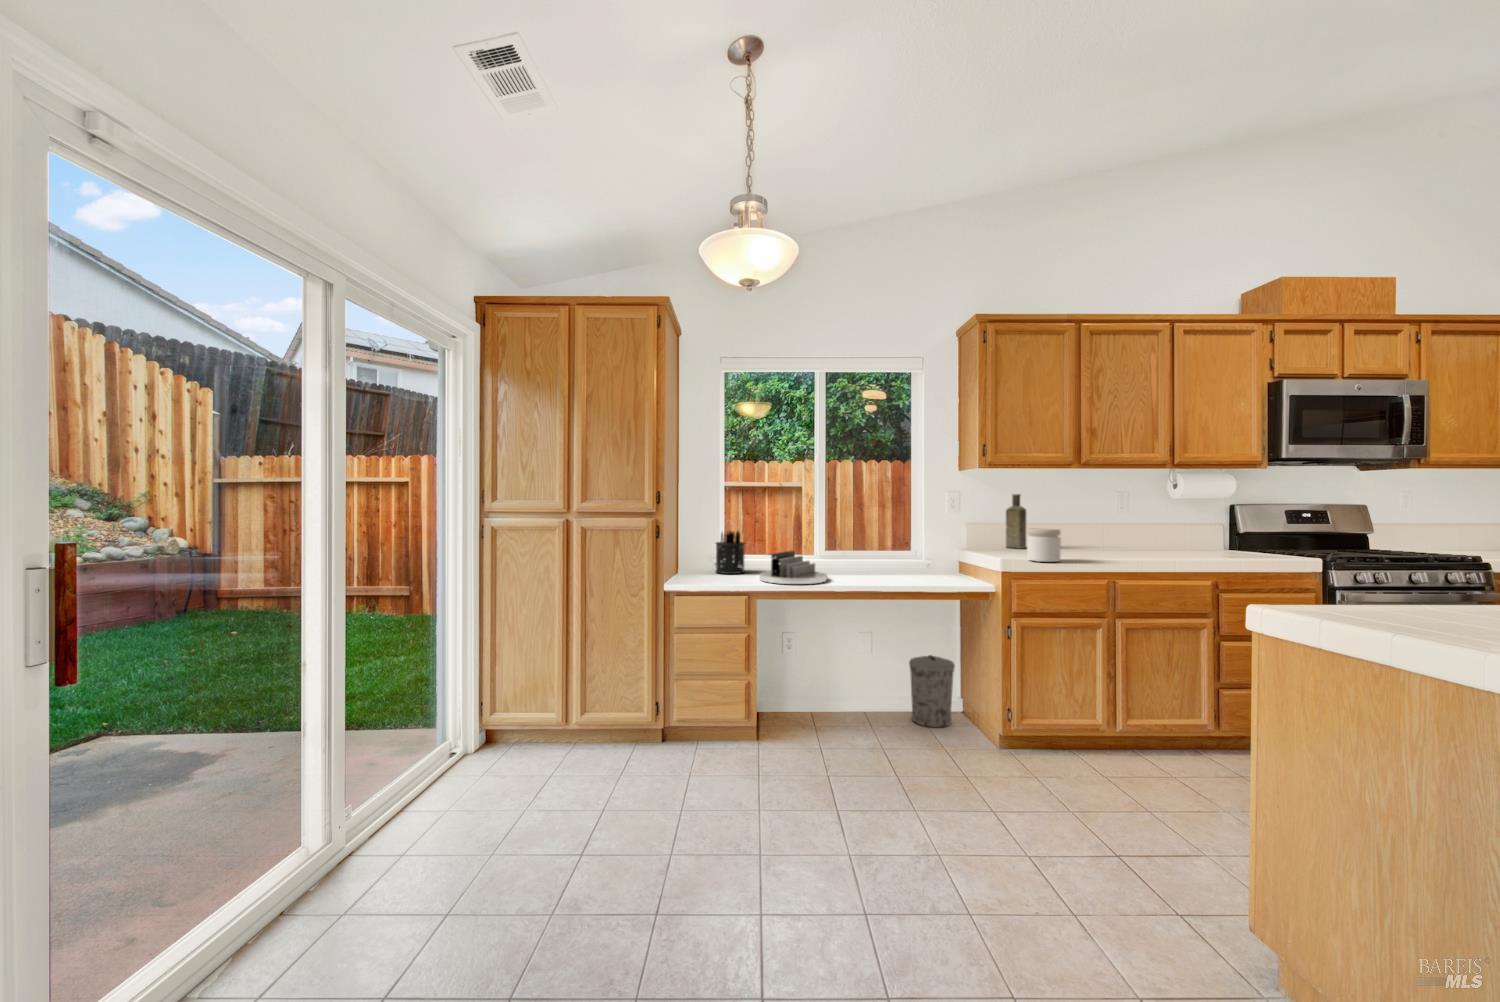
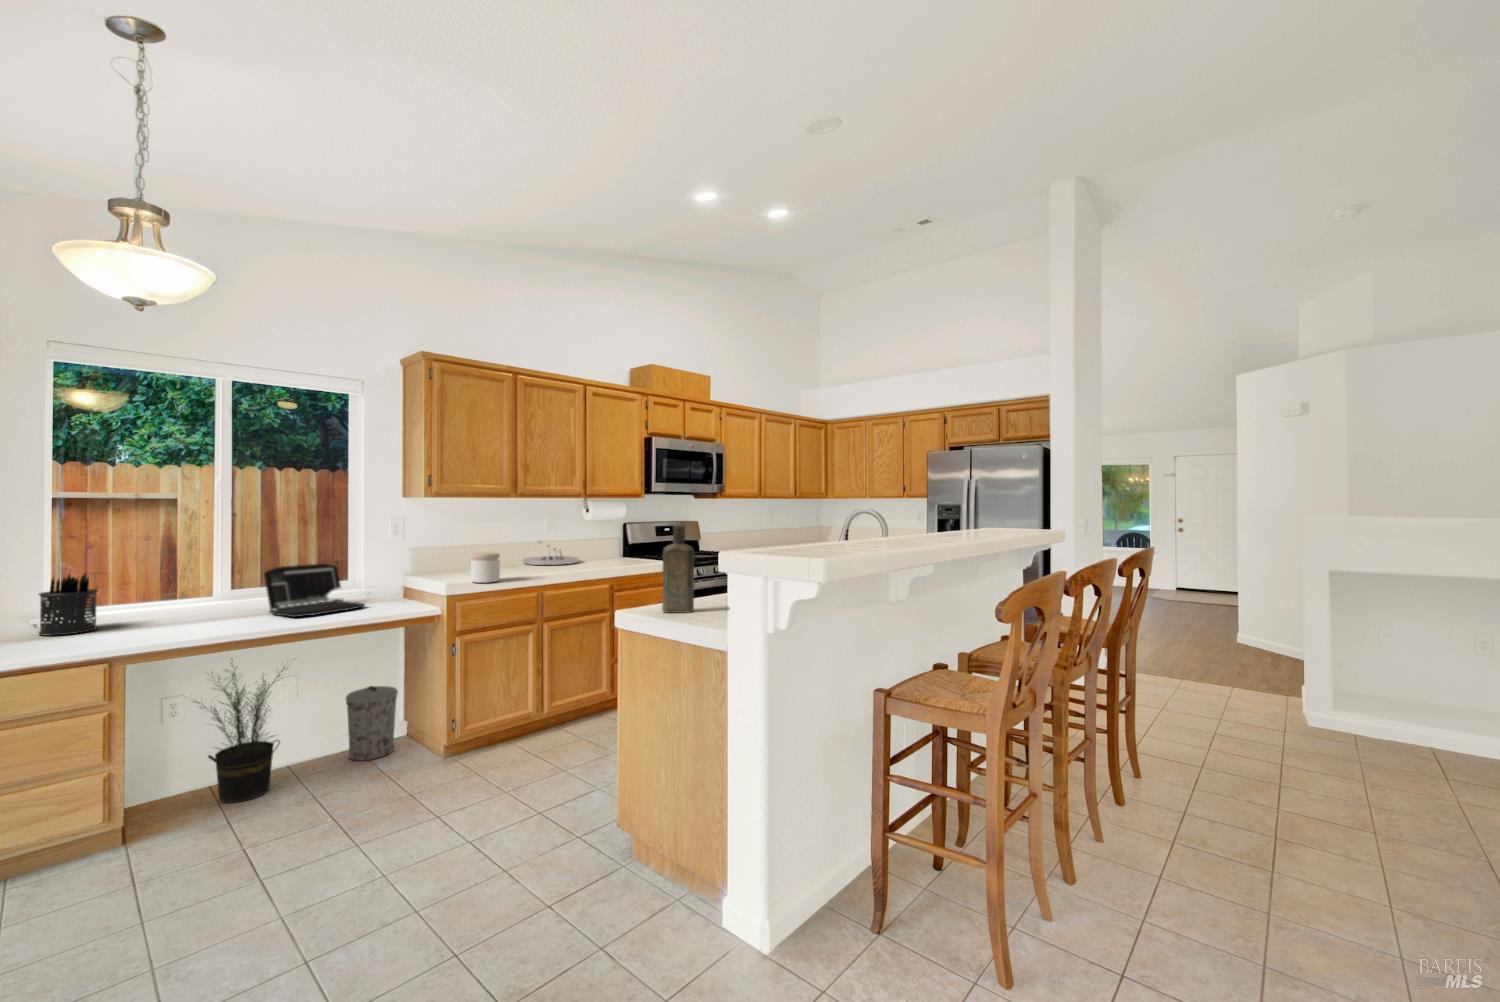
bottle: present [1006,494,1026,548] -> present [662,525,694,613]
laptop: none [846,533,925,579] -> present [264,563,365,617]
desk organizer: present [760,550,827,584] -> present [523,545,578,565]
potted plant: none [792,609,870,733] -> present [194,660,288,803]

